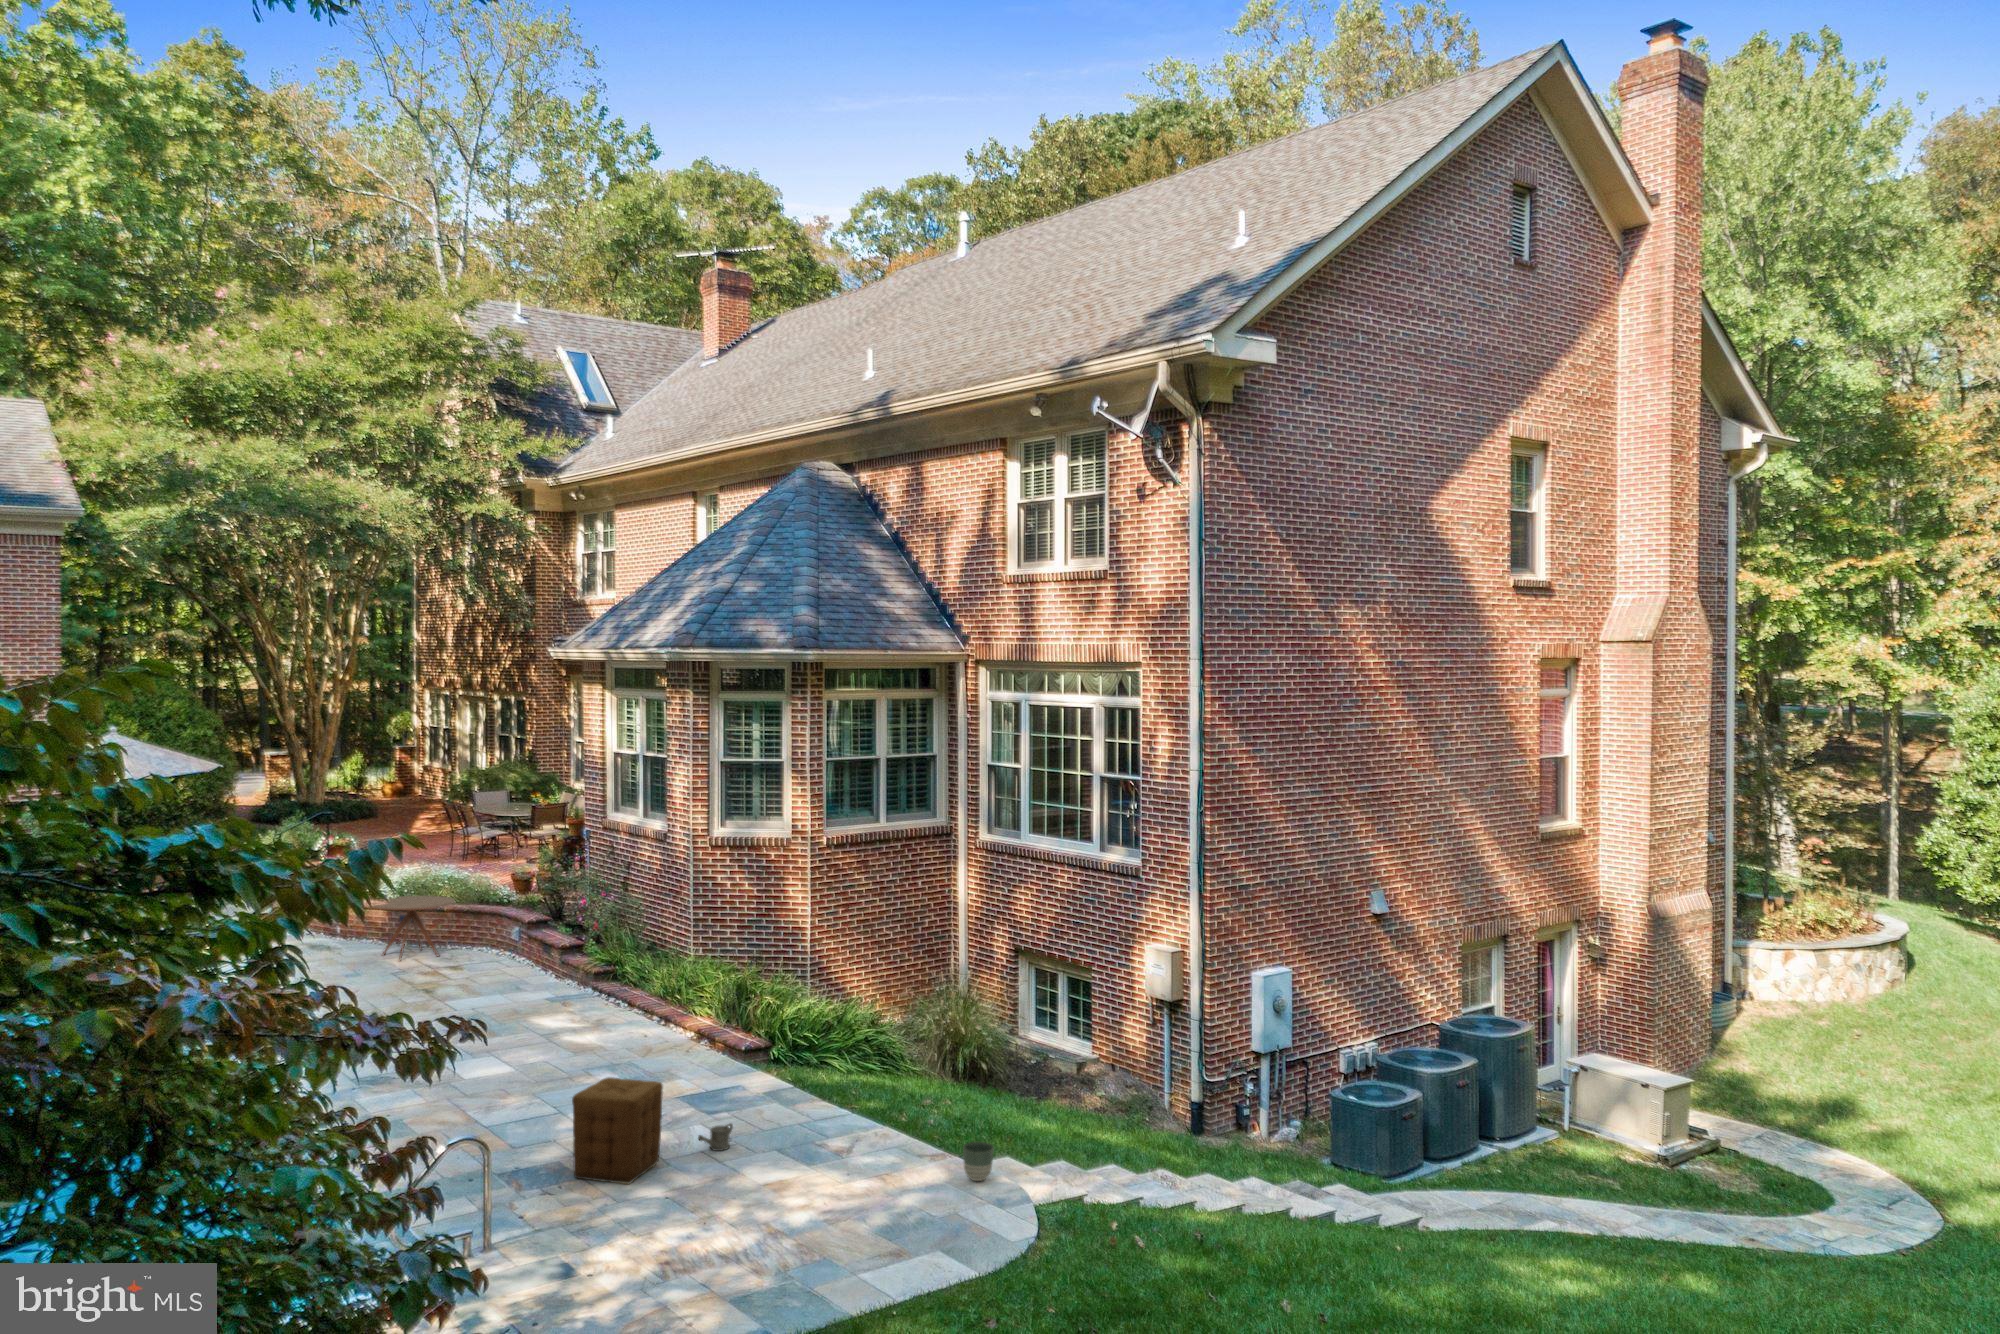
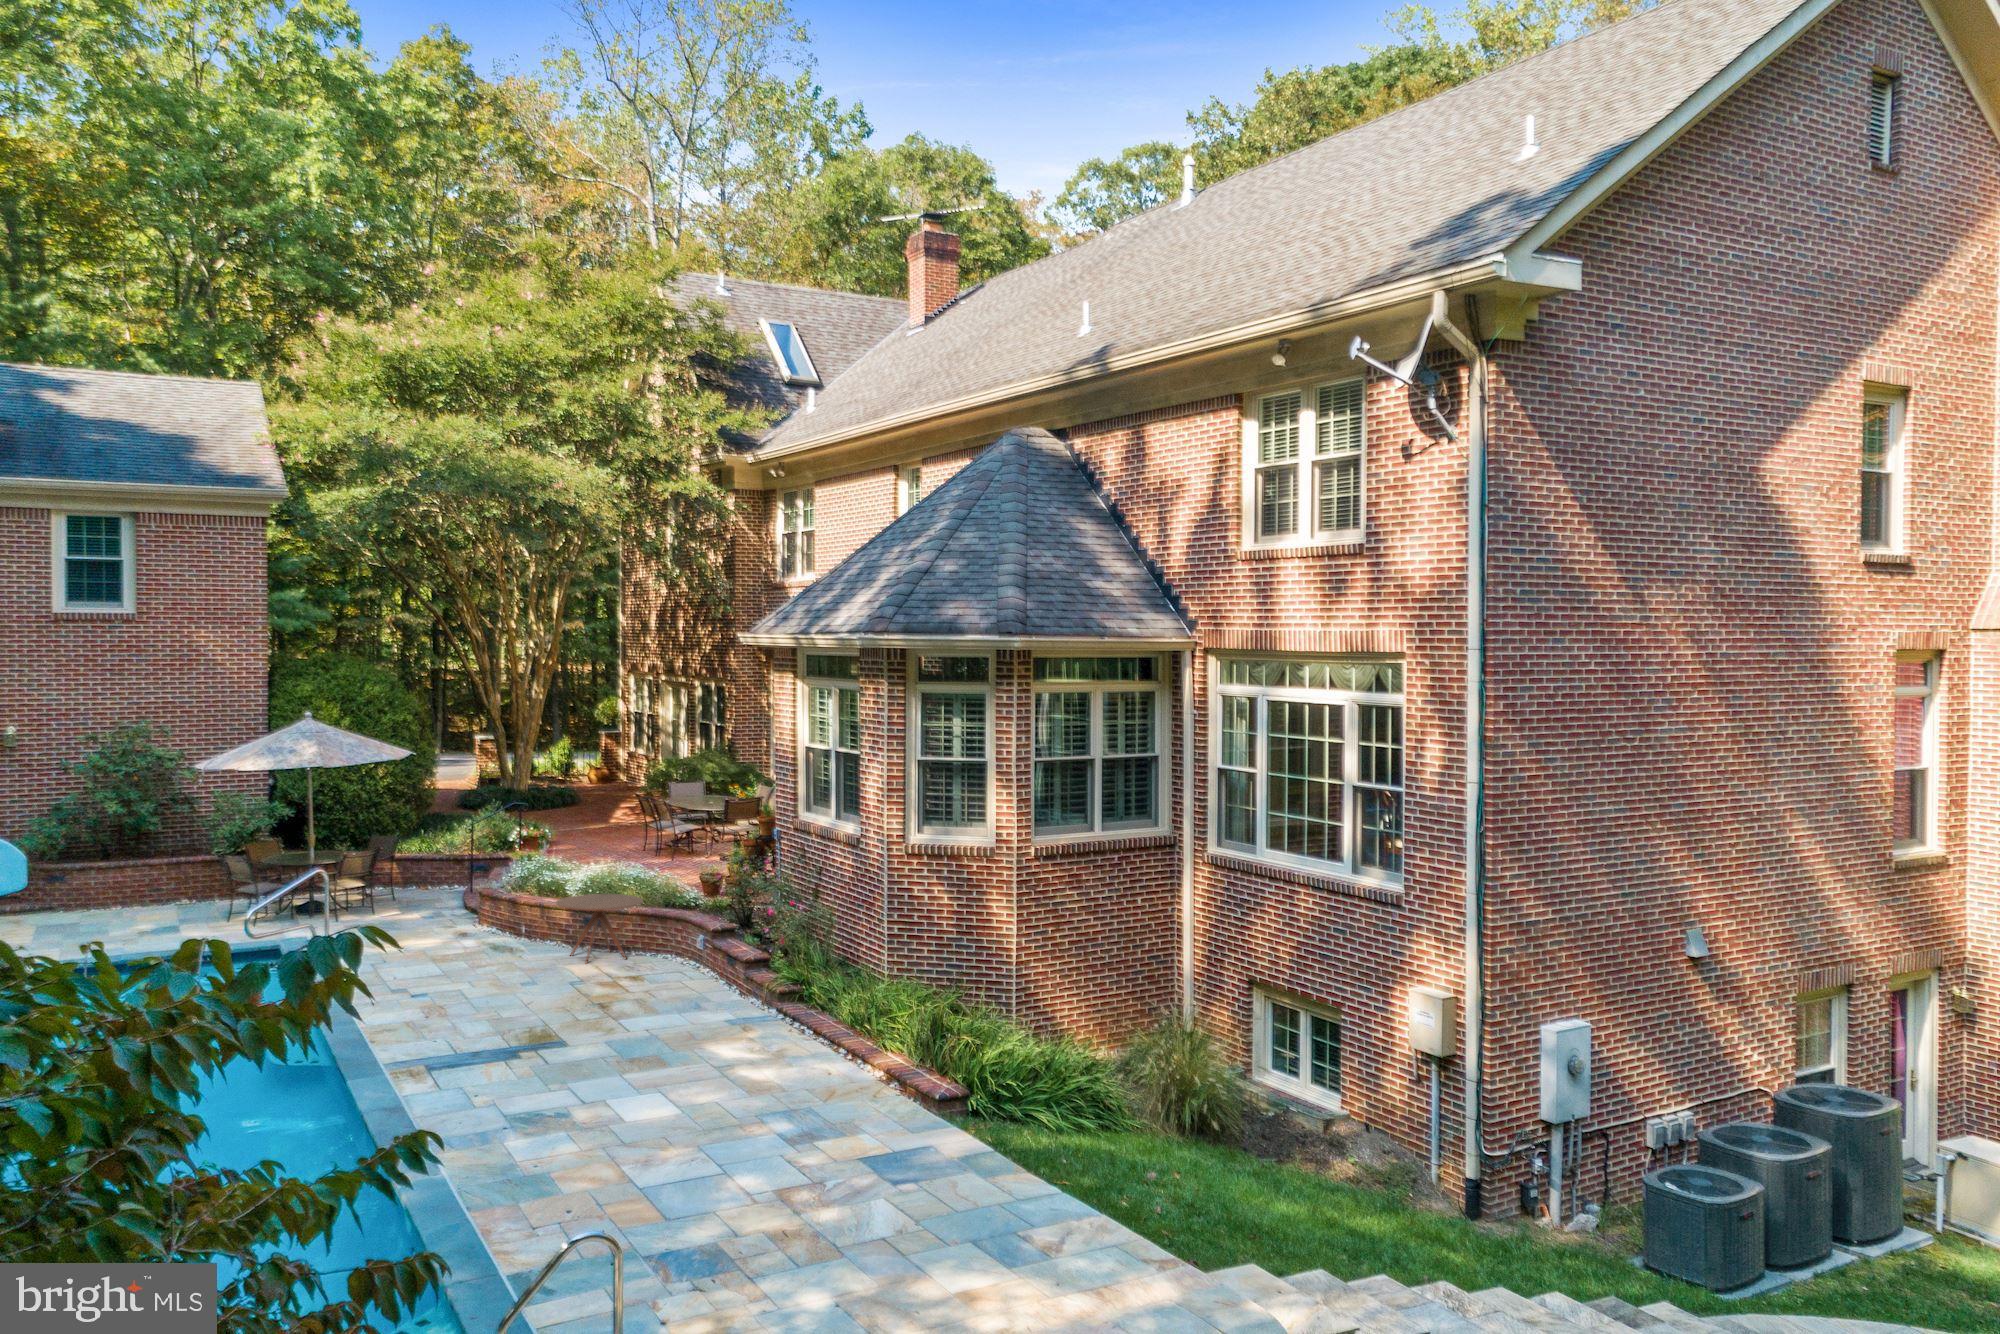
ottoman: present [572,1077,663,1184] -> none [740,1142,845,1277]
watering can: present [698,1124,733,1151] -> none [886,1199,927,1233]
planter: present [963,1142,993,1181] -> none [1206,1249,1244,1301]

